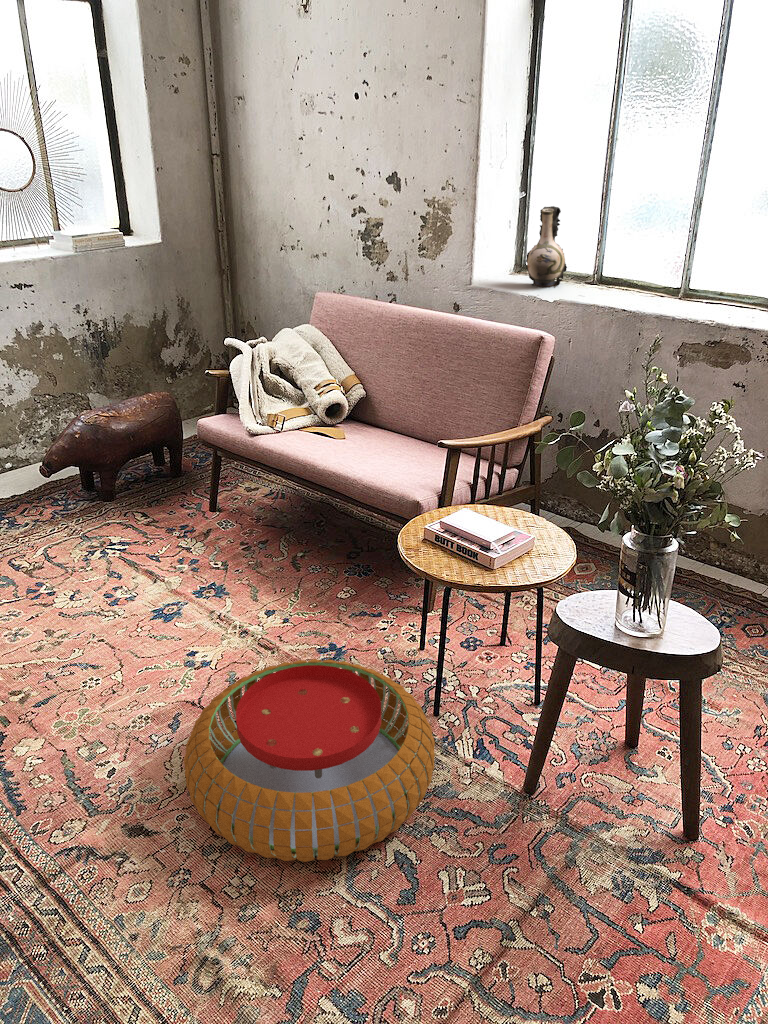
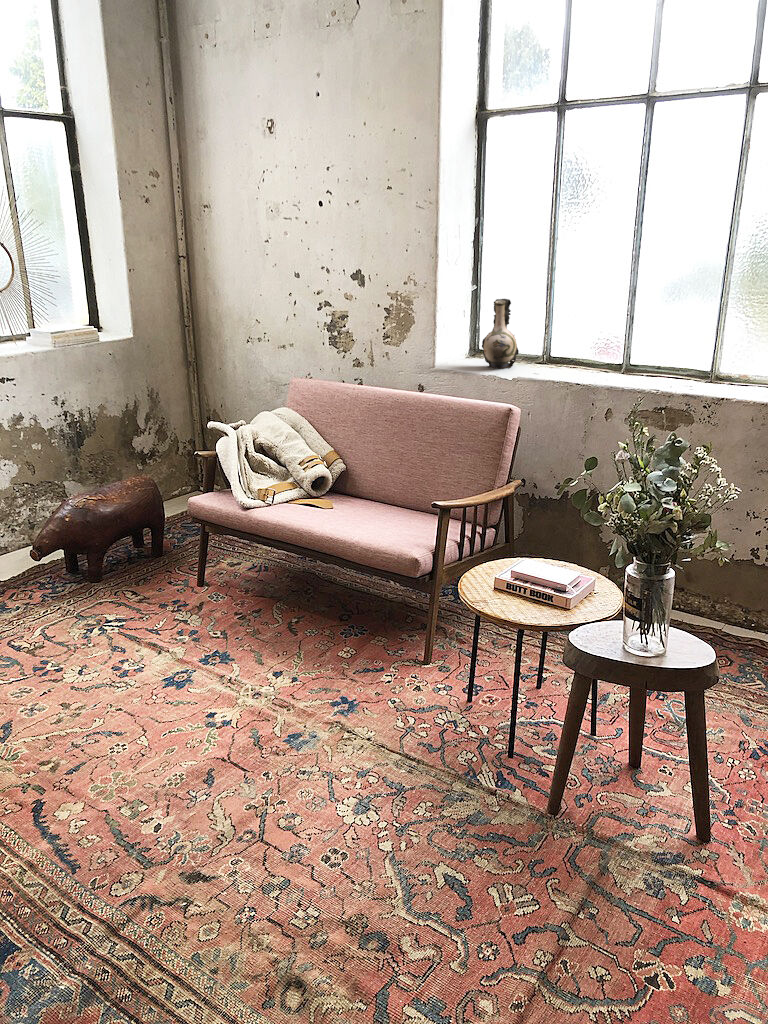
pouf: present [184,659,435,862] -> none [234,705,468,890]

